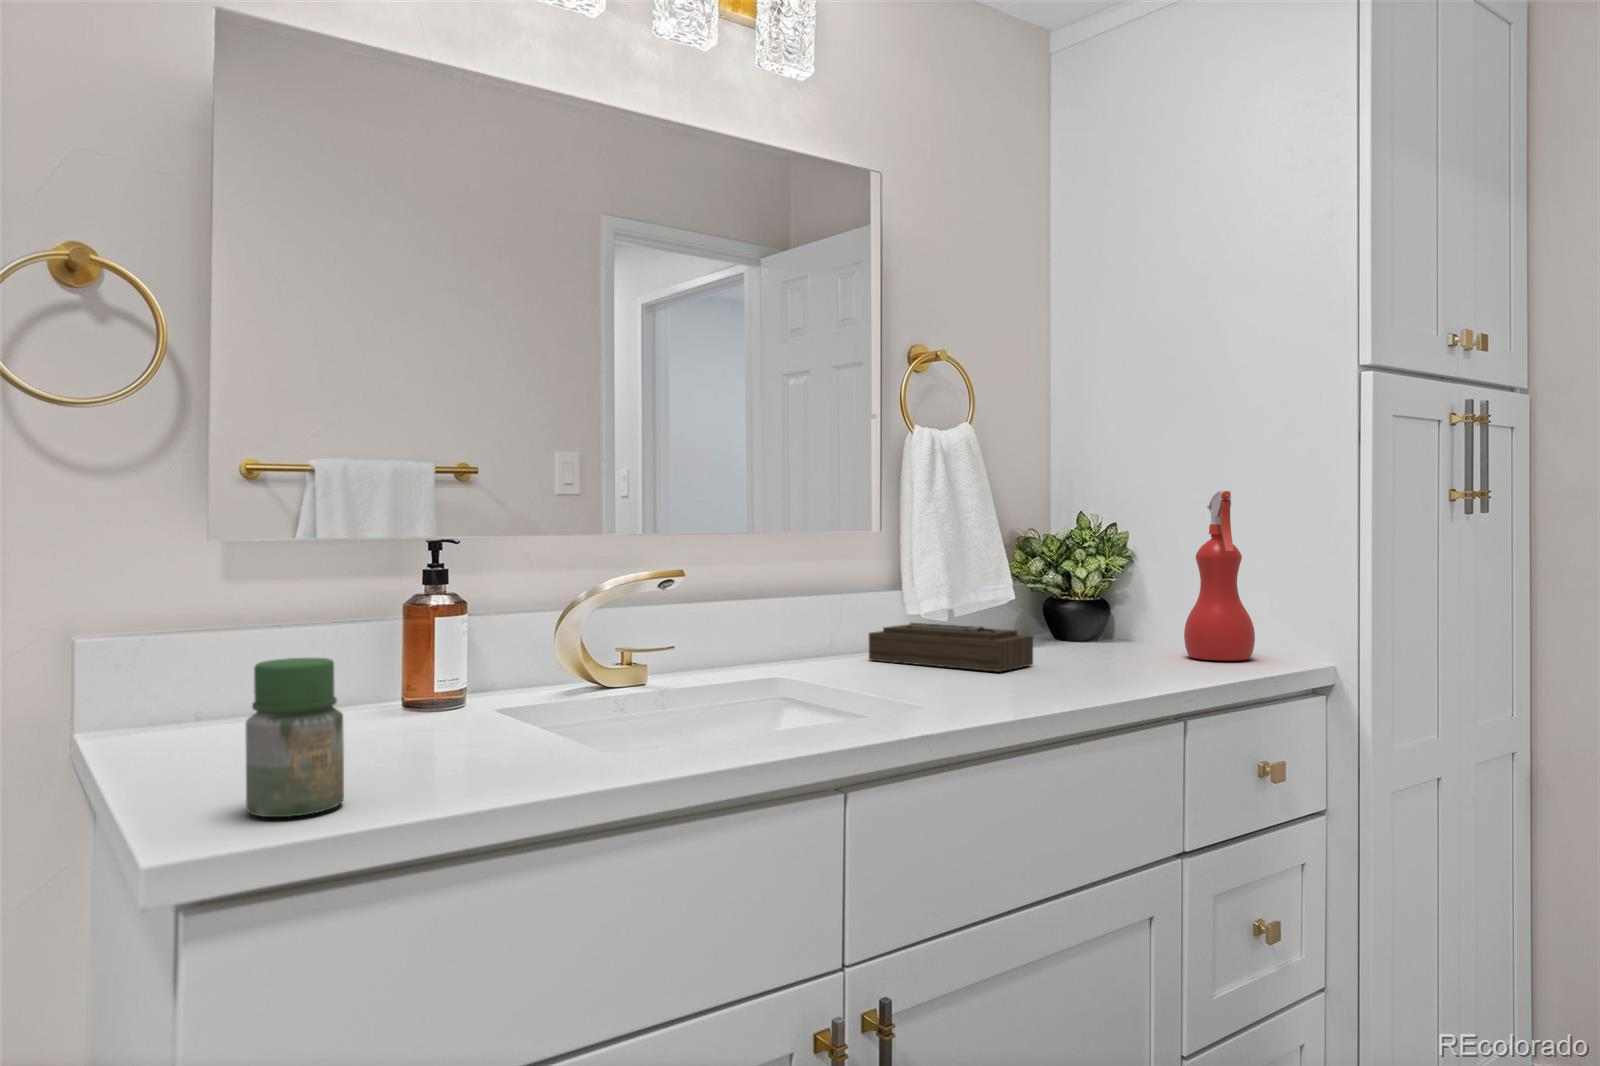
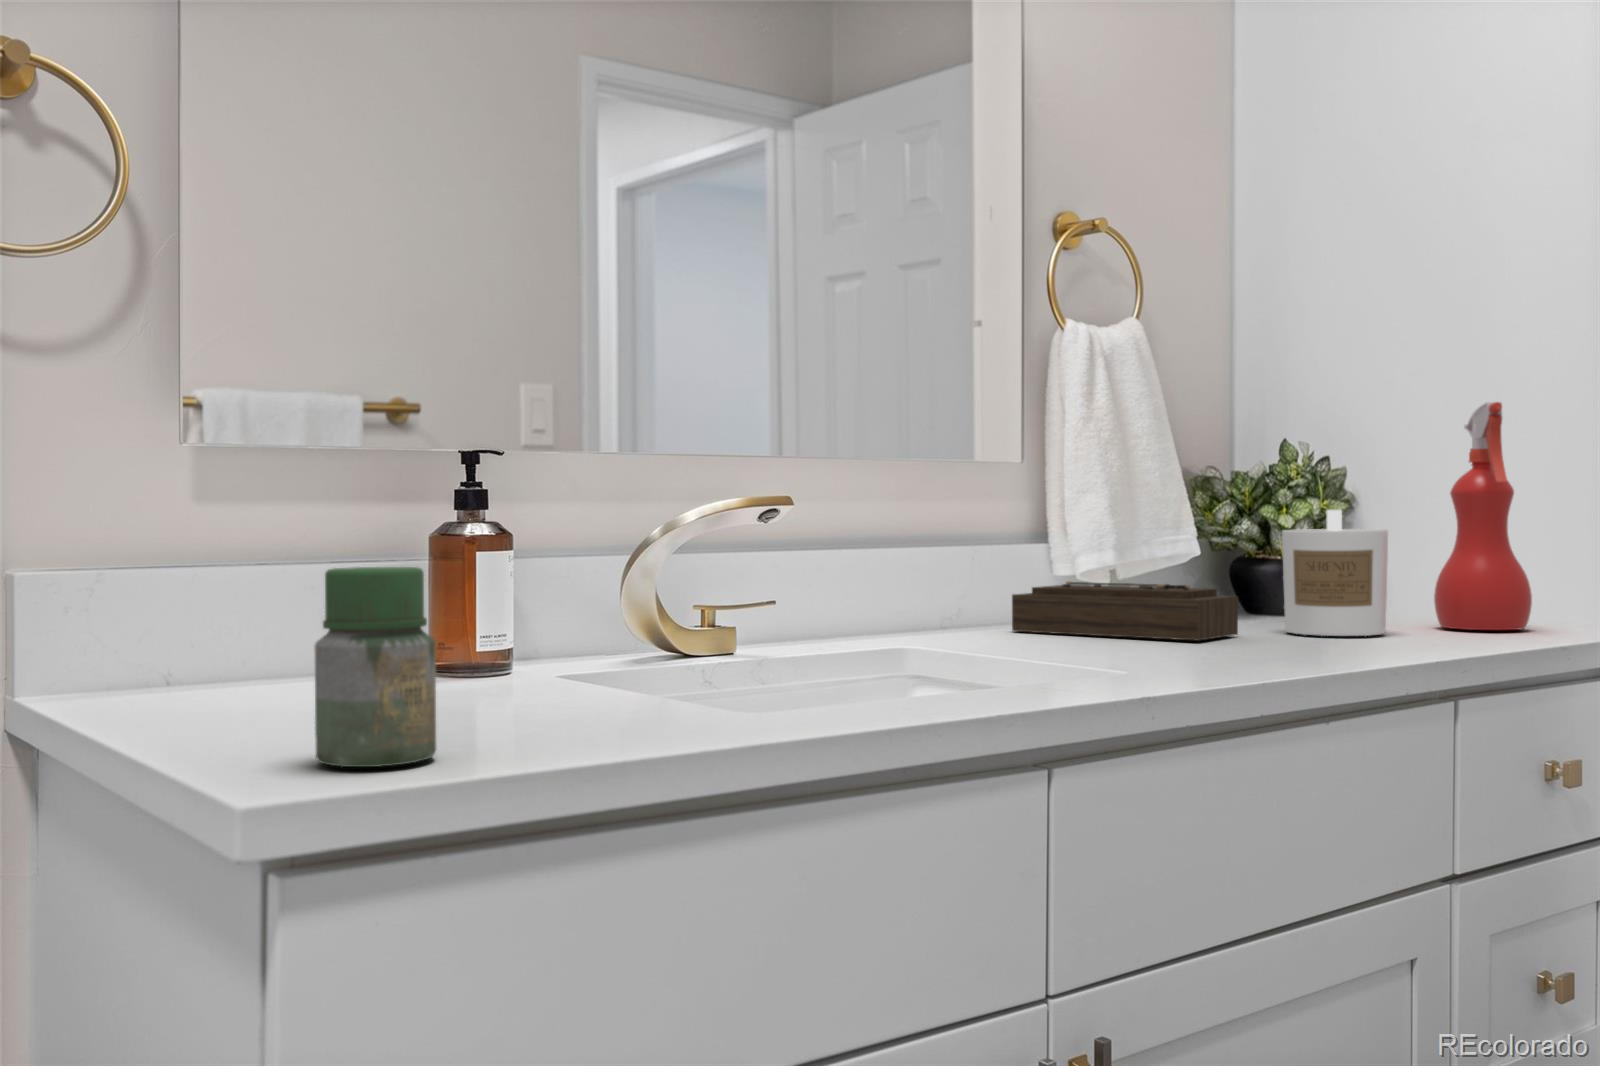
candle: none [1068,571,1146,667] -> present [1282,510,1388,636]

